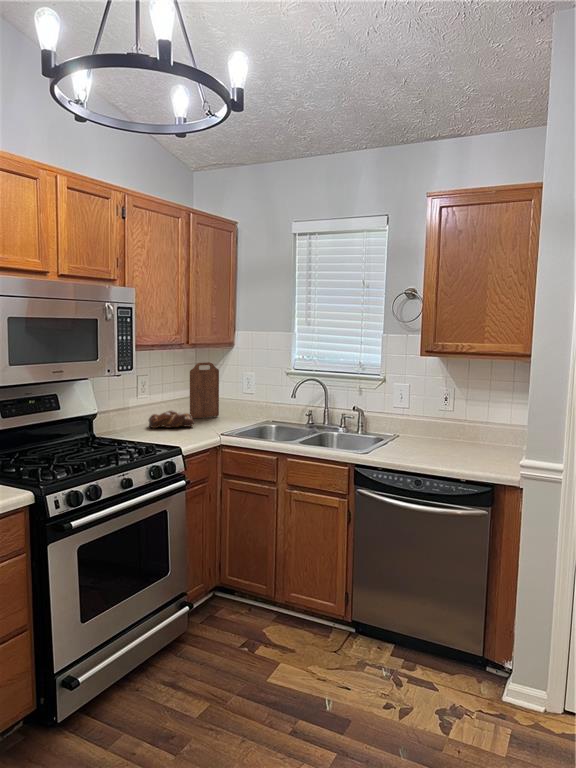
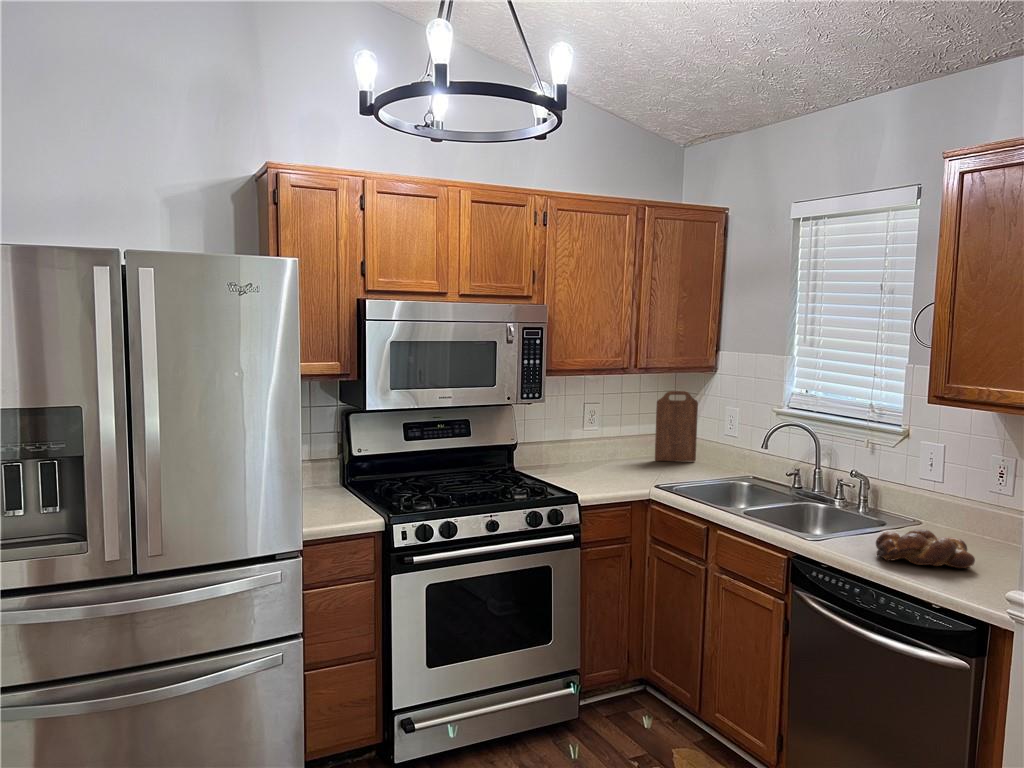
bread loaf: present [149,410,194,428] -> present [876,529,975,568]

